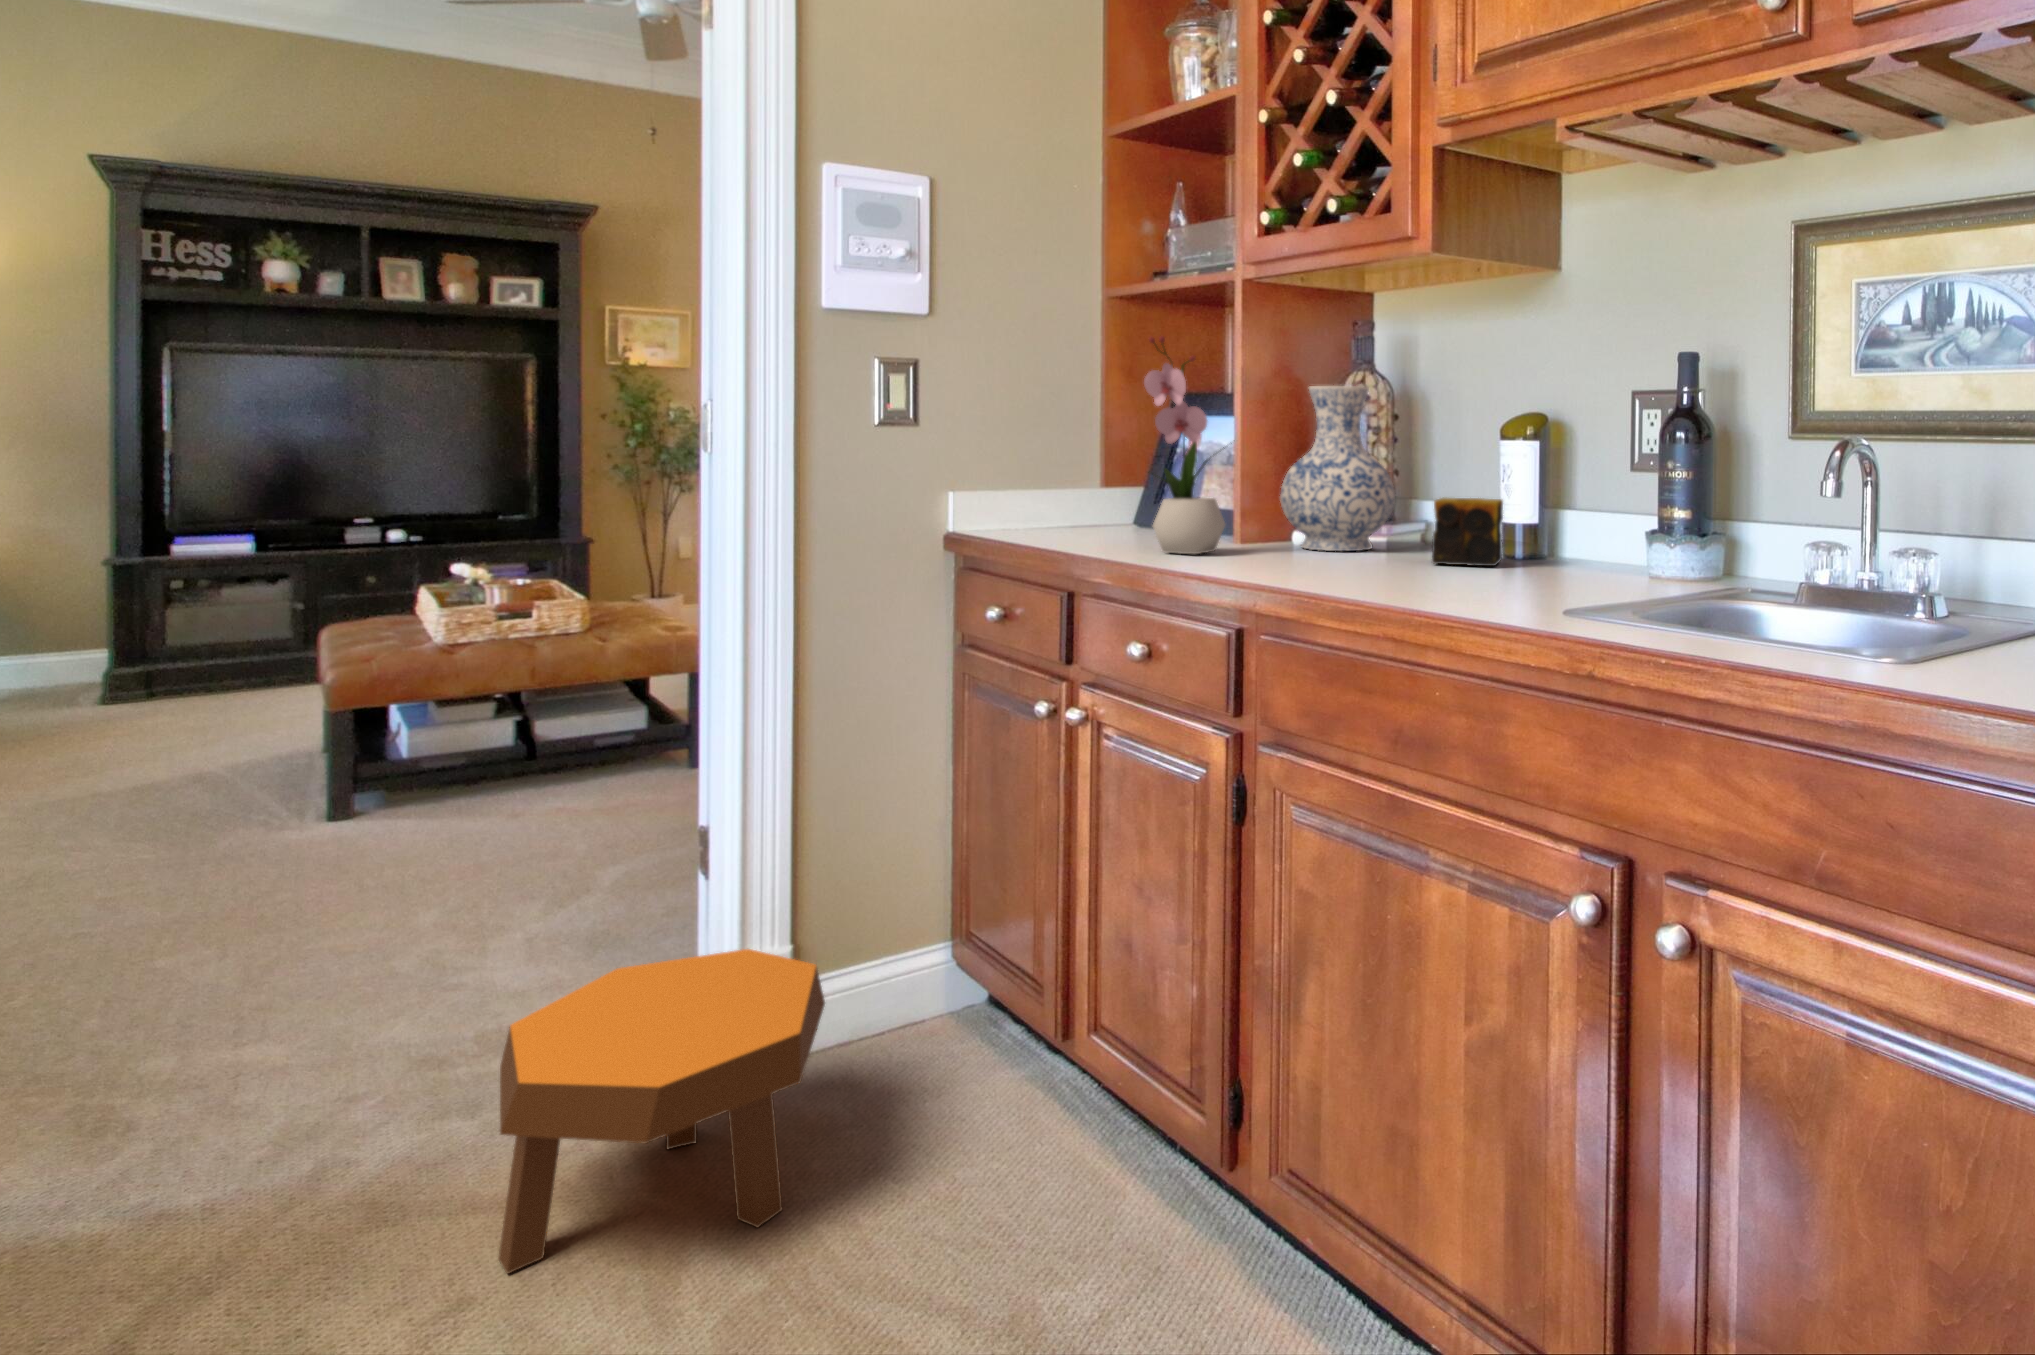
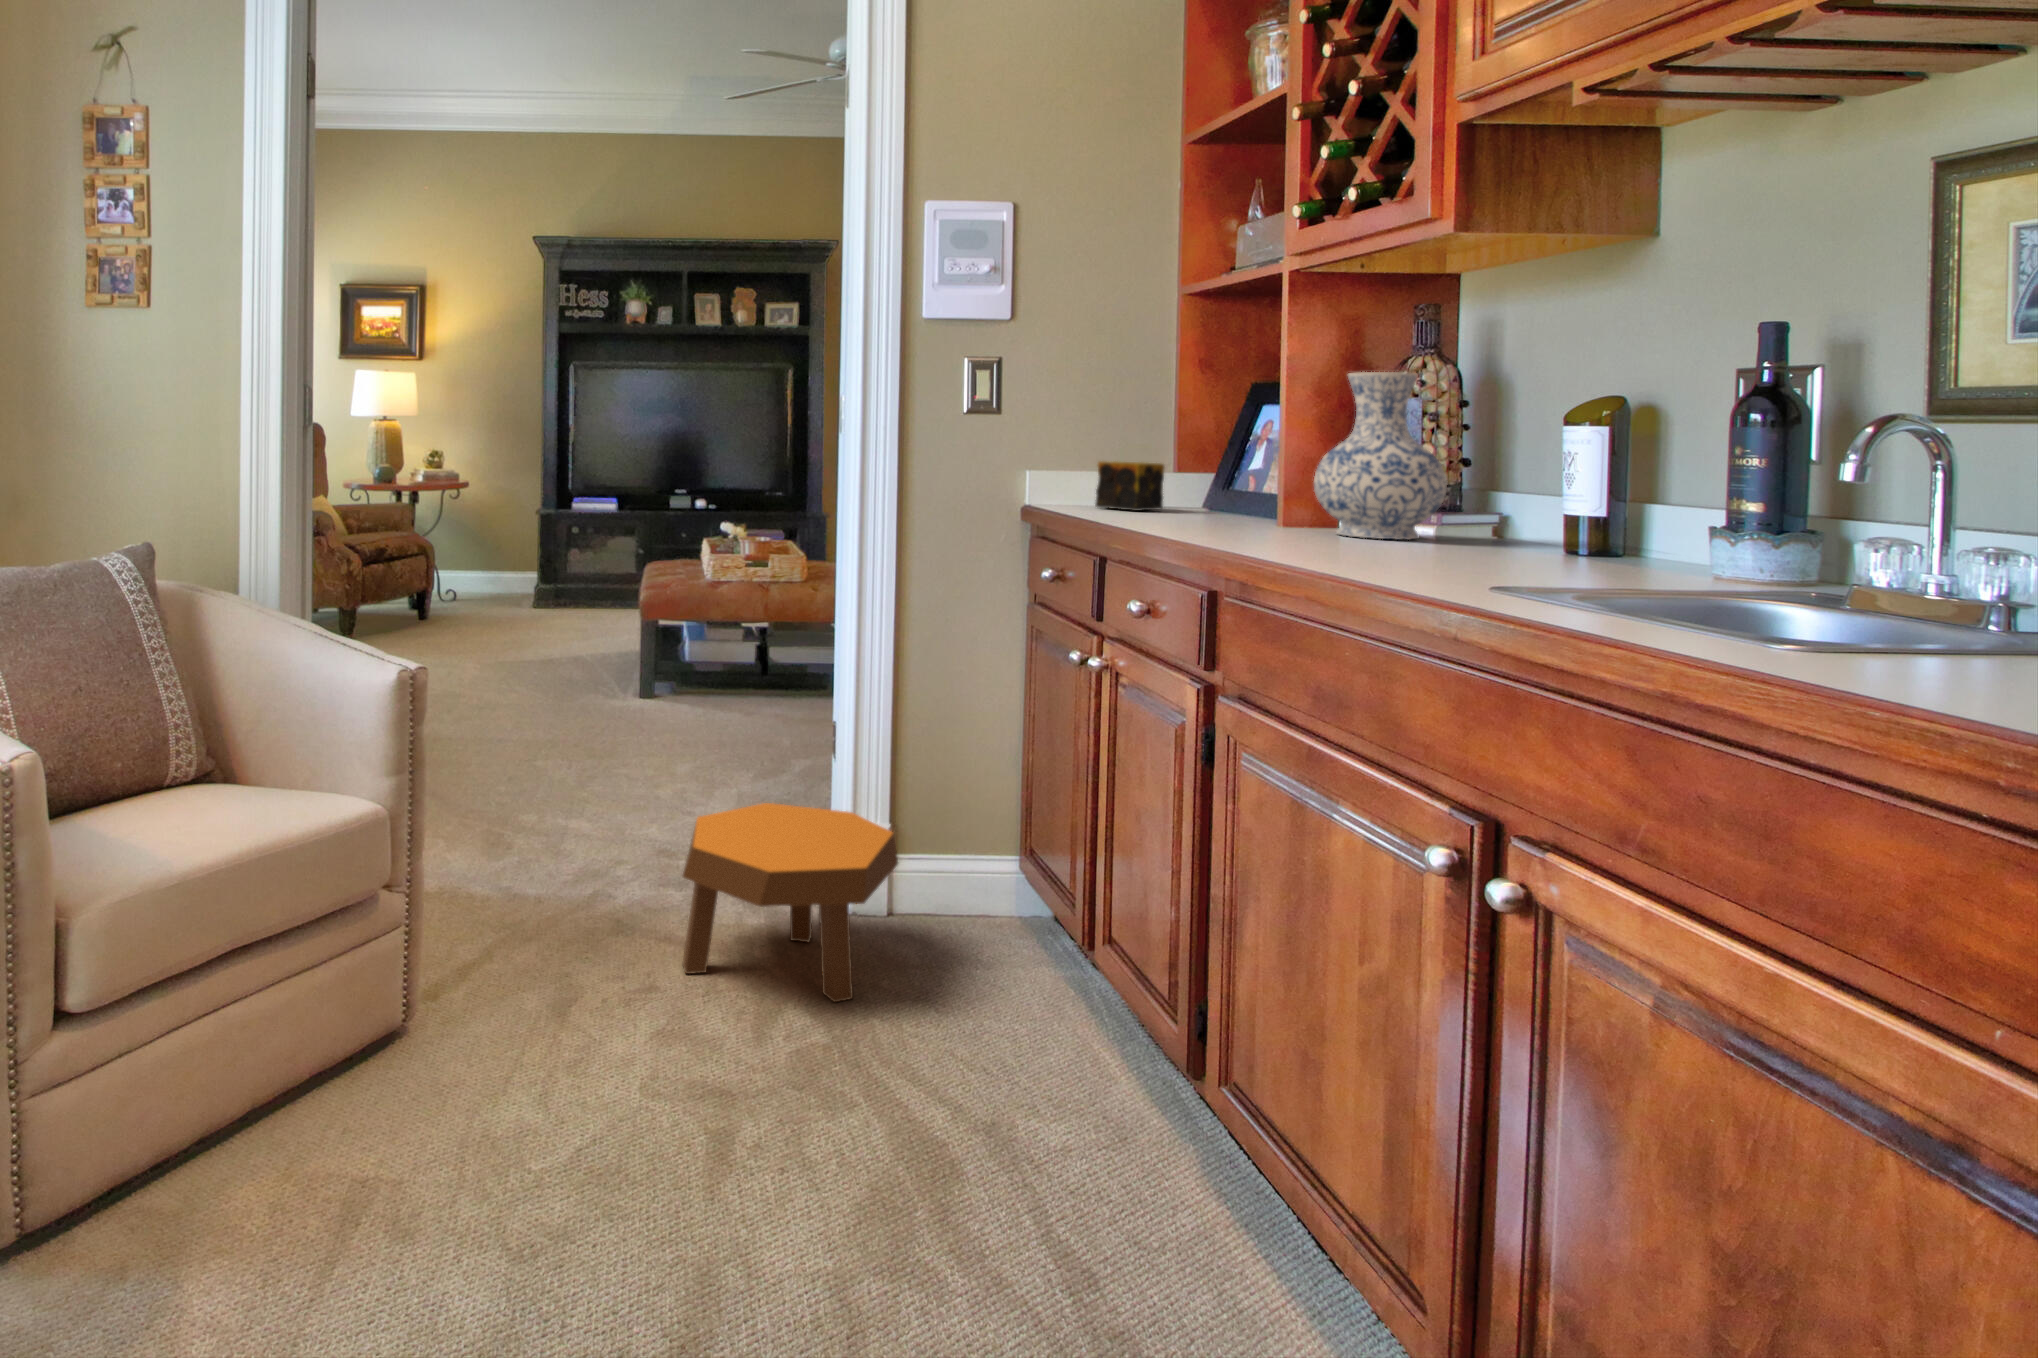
flower arrangement: present [1144,336,1225,554] -> none [1160,330,1256,530]
candle: present [1432,498,1503,566] -> present [1095,461,1164,511]

